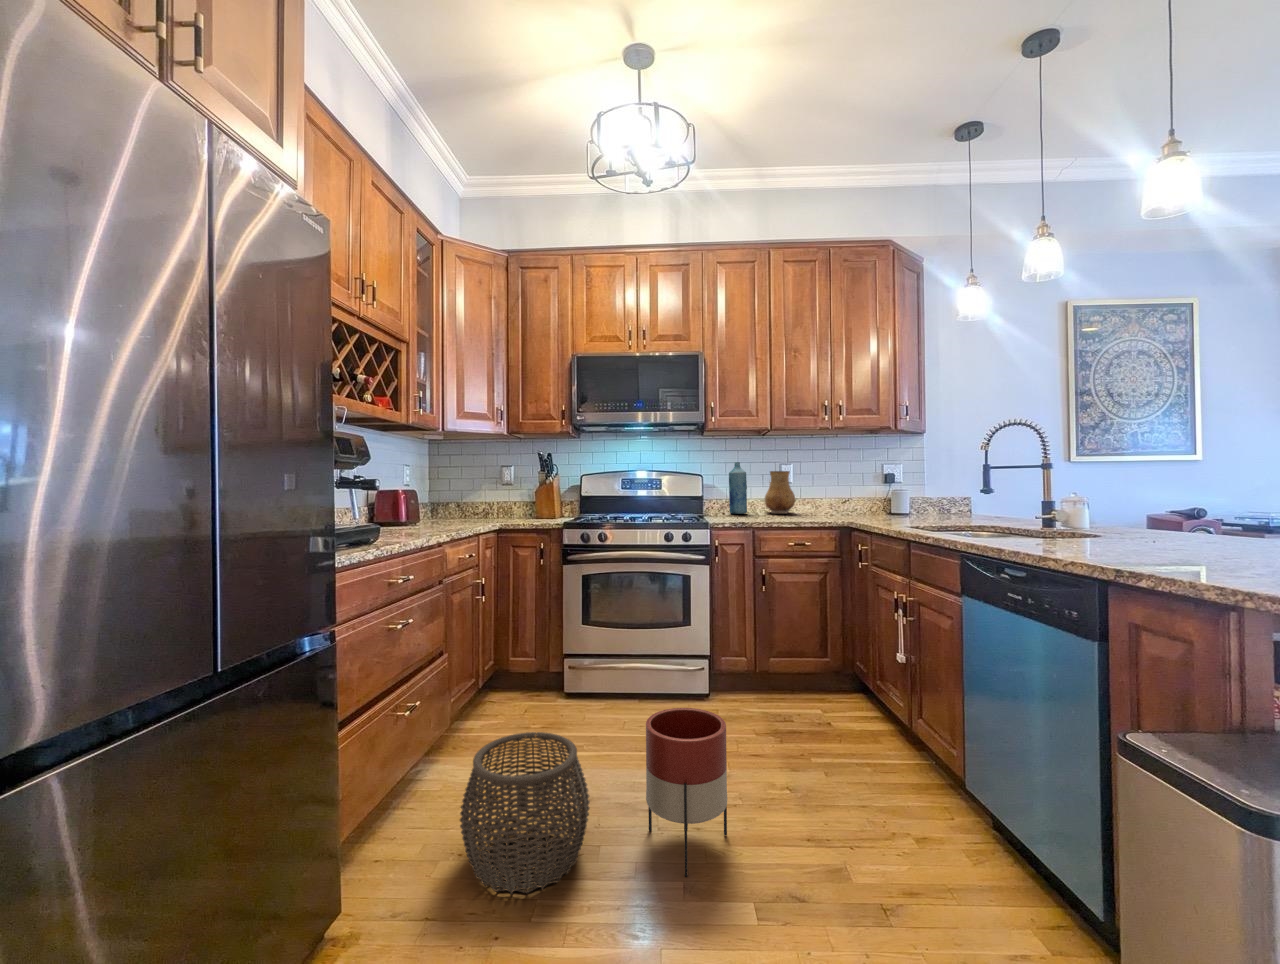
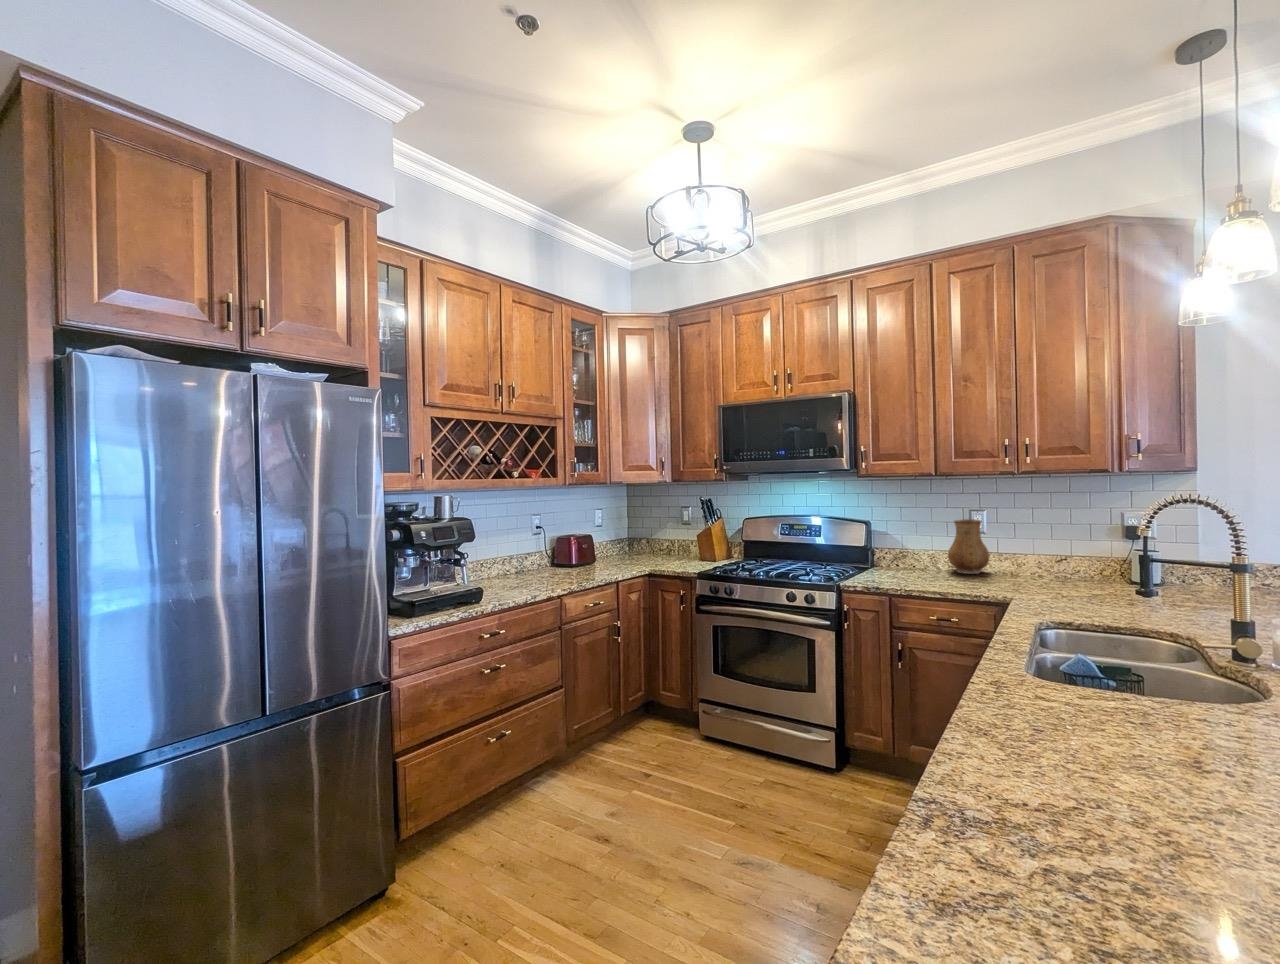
bottle: present [729,462,747,514] -> none [898,510,922,571]
planter: present [646,708,727,877] -> none [616,777,695,924]
woven basket: present [460,732,590,894] -> none [489,764,589,888]

